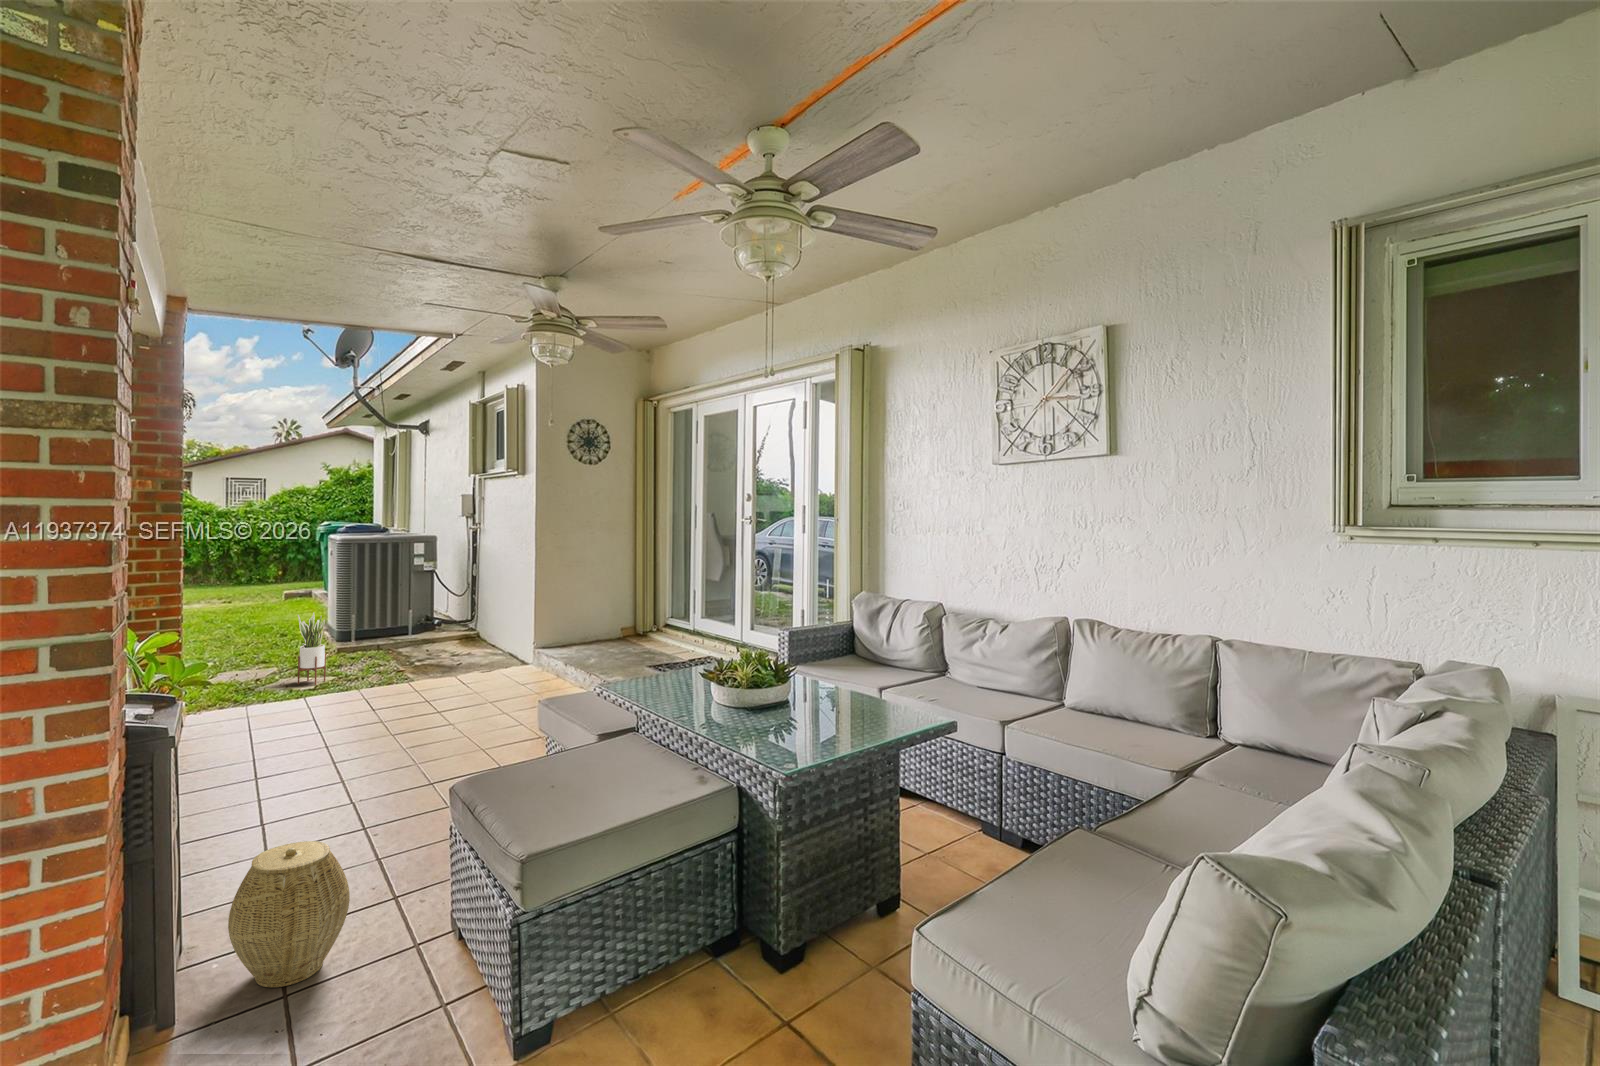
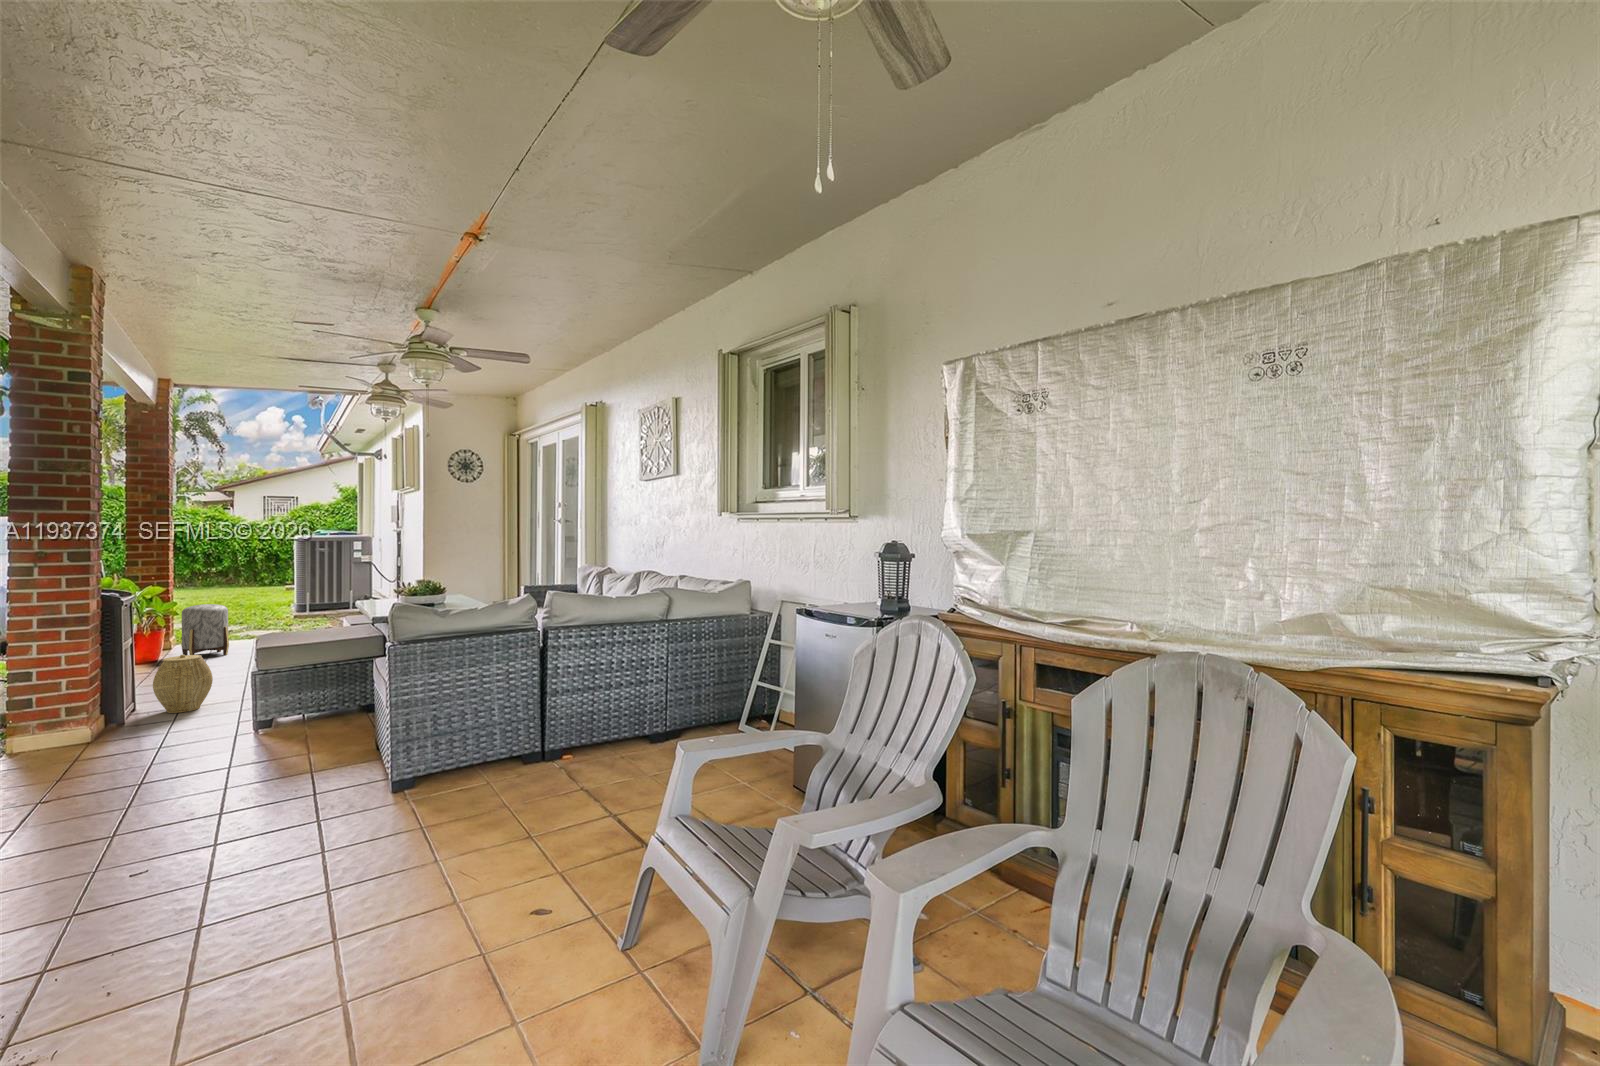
potted plant: present [298,613,326,685] -> none [251,583,272,630]
stool: none [211,665,292,765] -> present [181,604,229,656]

